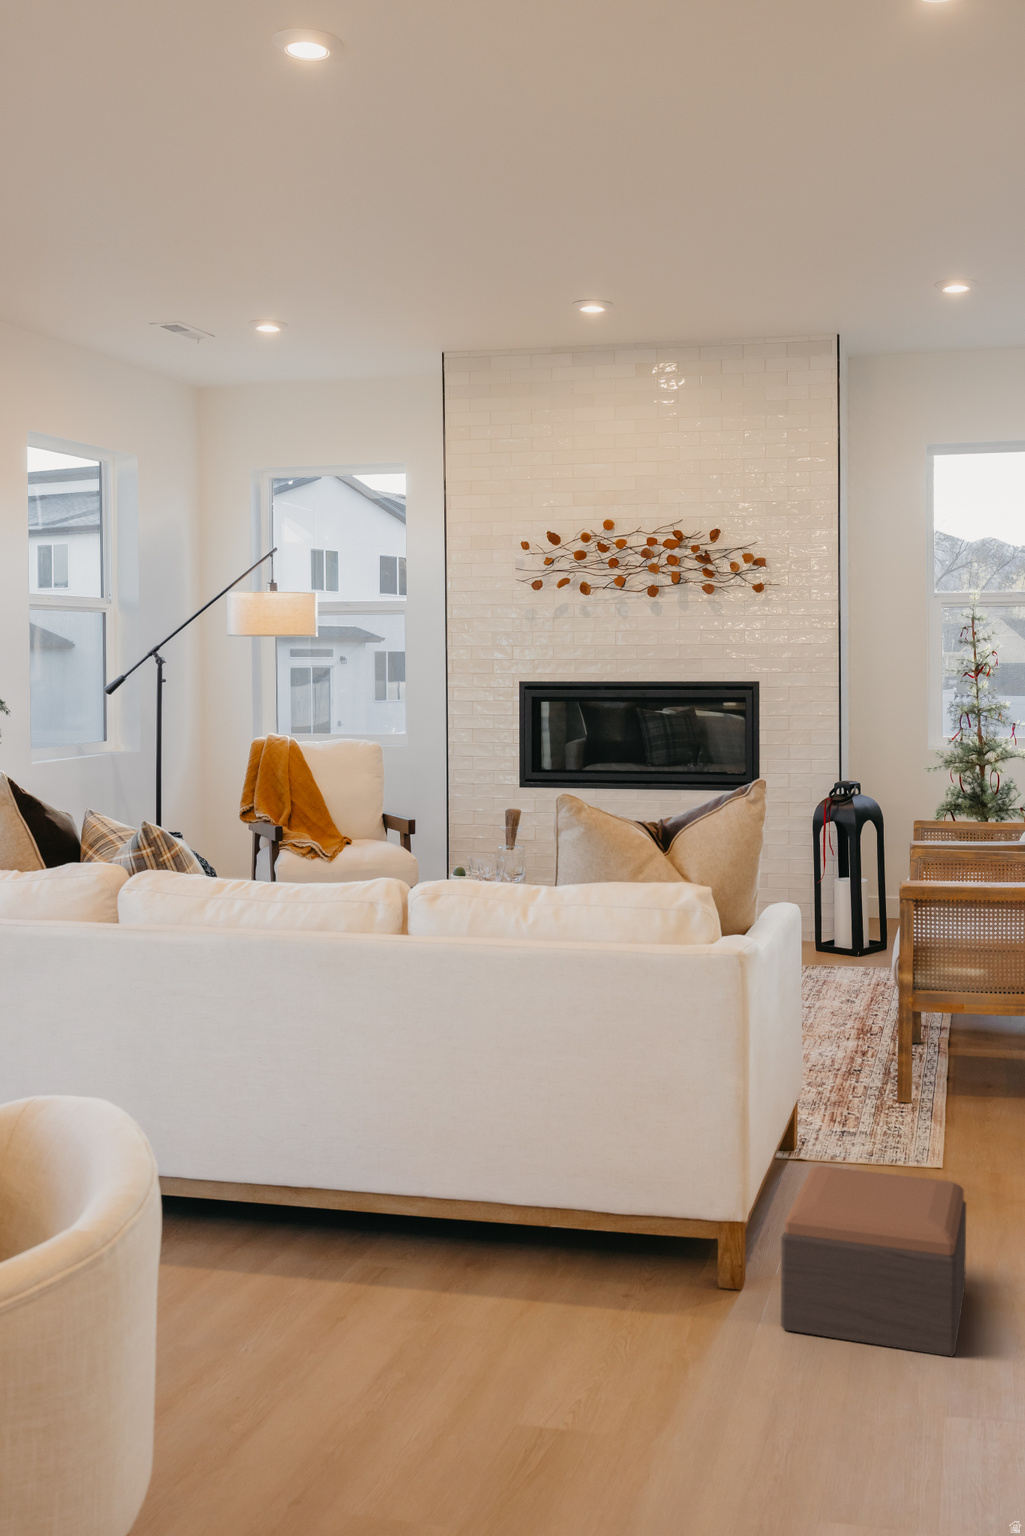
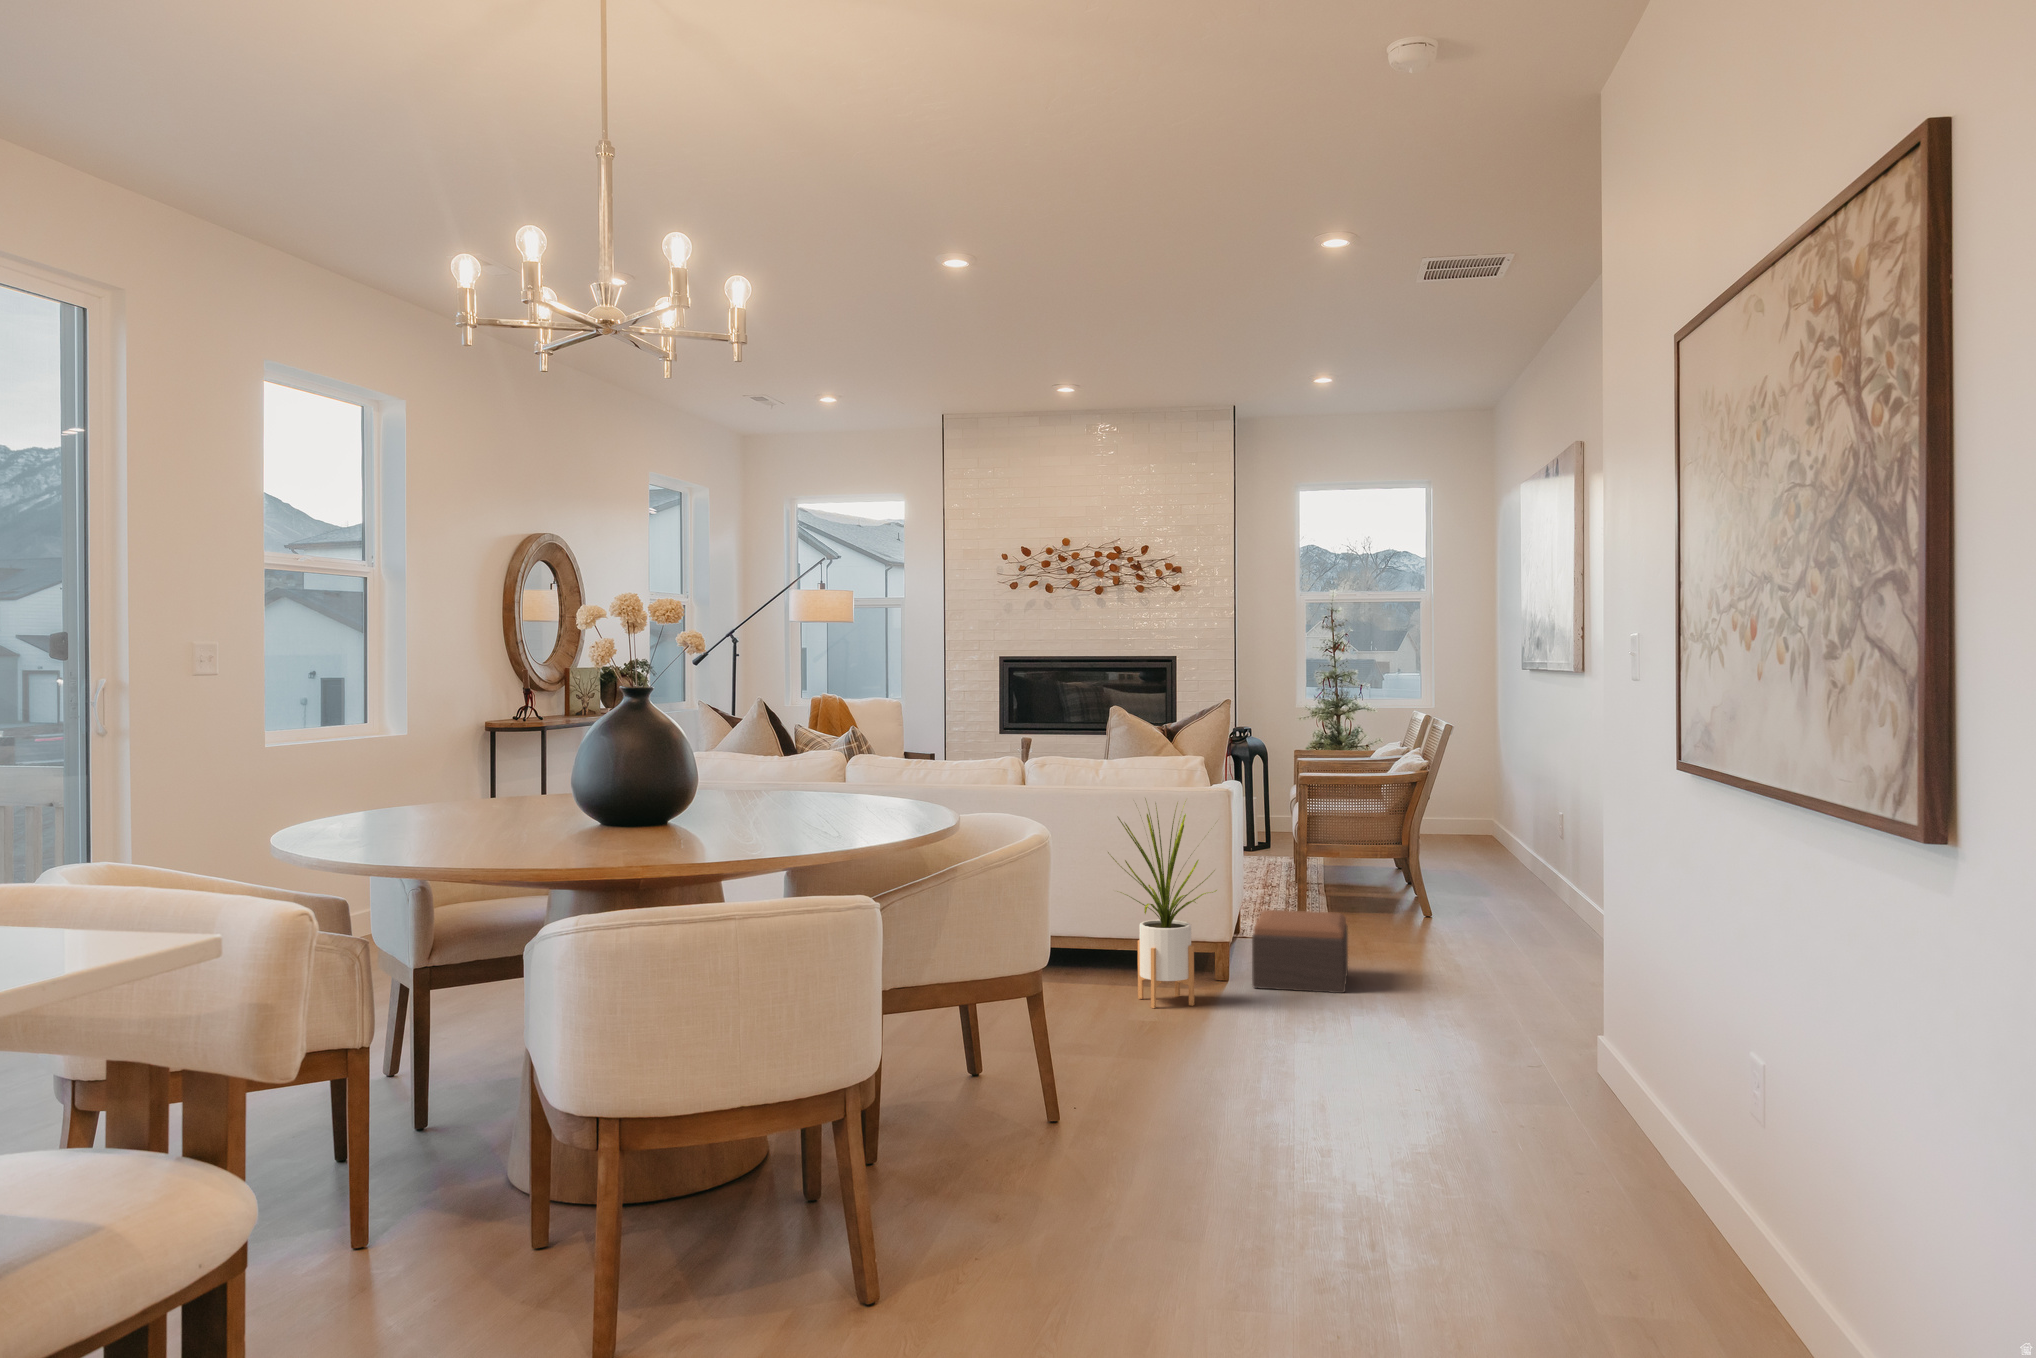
house plant: none [490,984,710,1395] -> present [1108,801,1217,1008]

